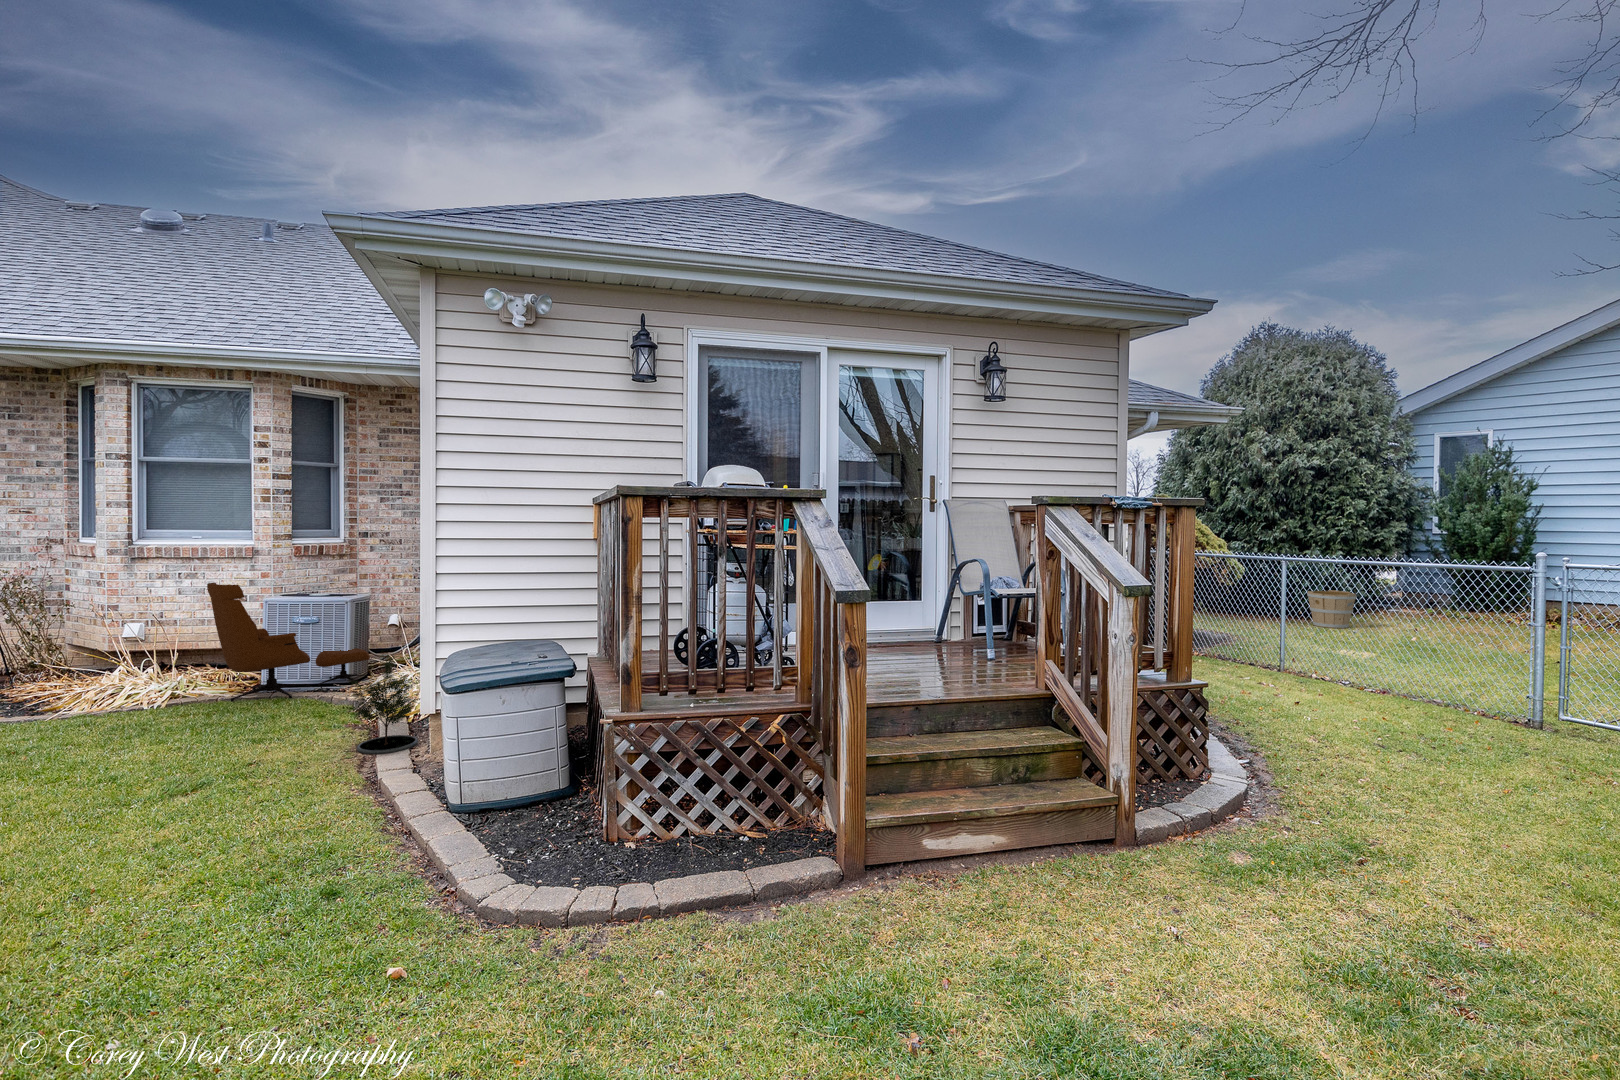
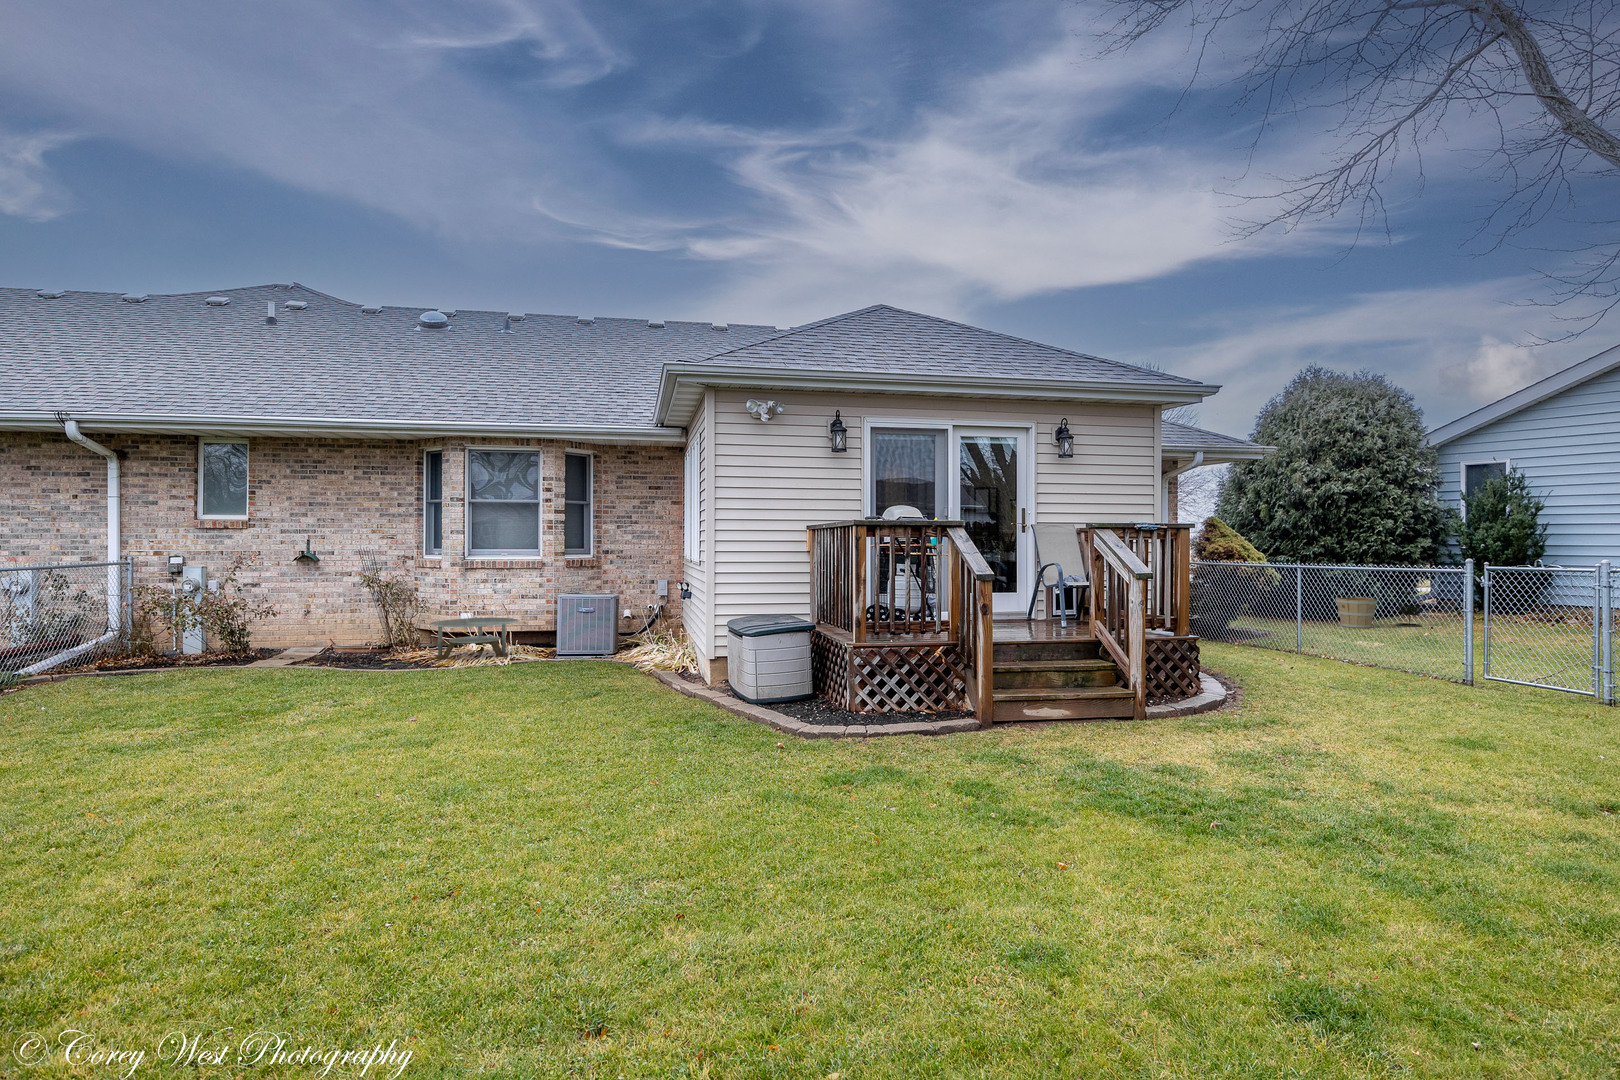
lounge chair: present [207,582,370,701] -> none [539,583,624,661]
round table: none [40,630,207,699] -> present [430,618,518,659]
potted tree: present [352,654,420,754] -> present [1396,592,1423,627]

